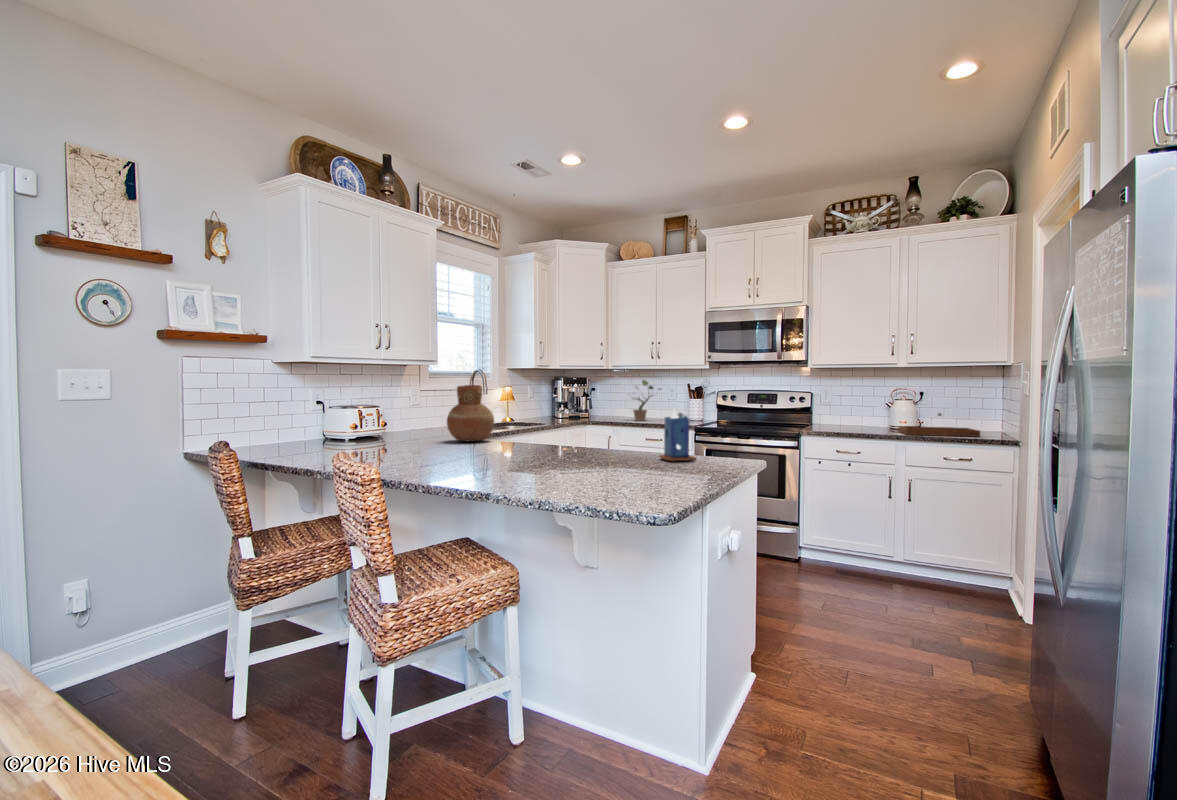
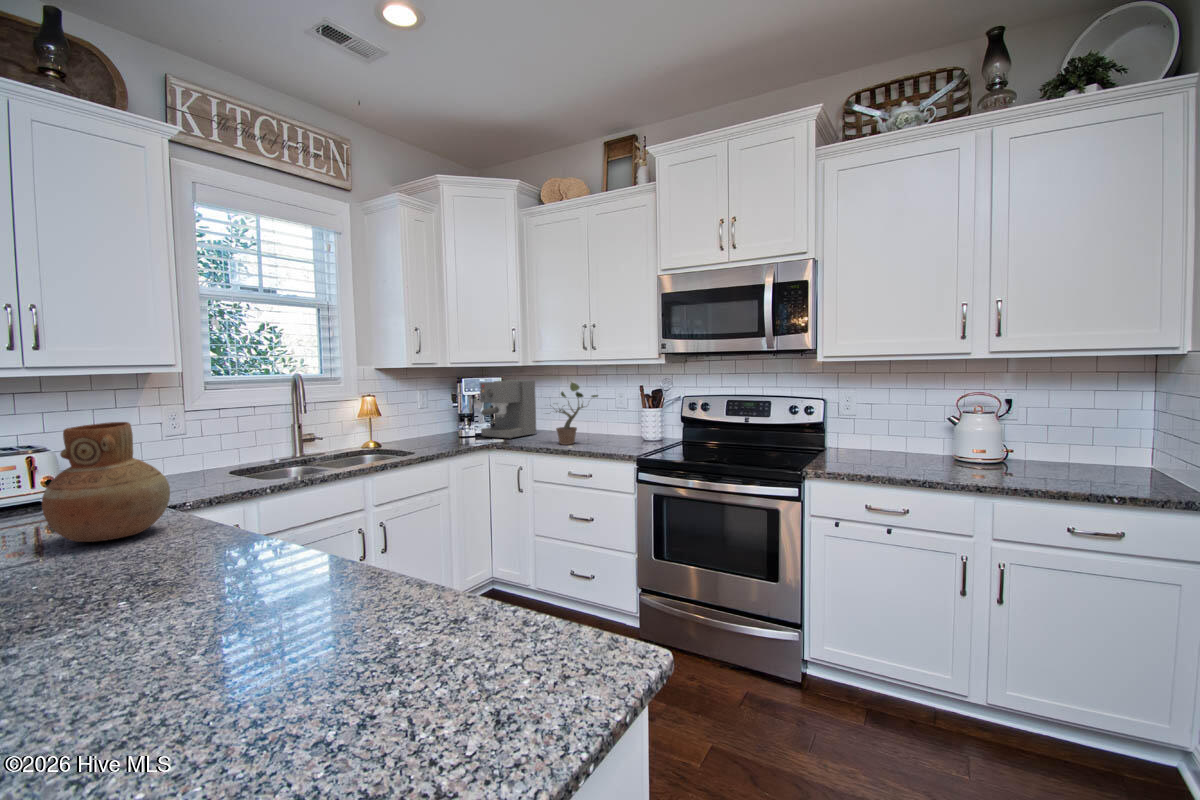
coffee maker: none [574,379,611,418] -> present [480,380,536,439]
candle: present [659,410,696,461] -> none [274,552,392,741]
tray: present [898,413,980,437] -> none [972,440,1134,488]

